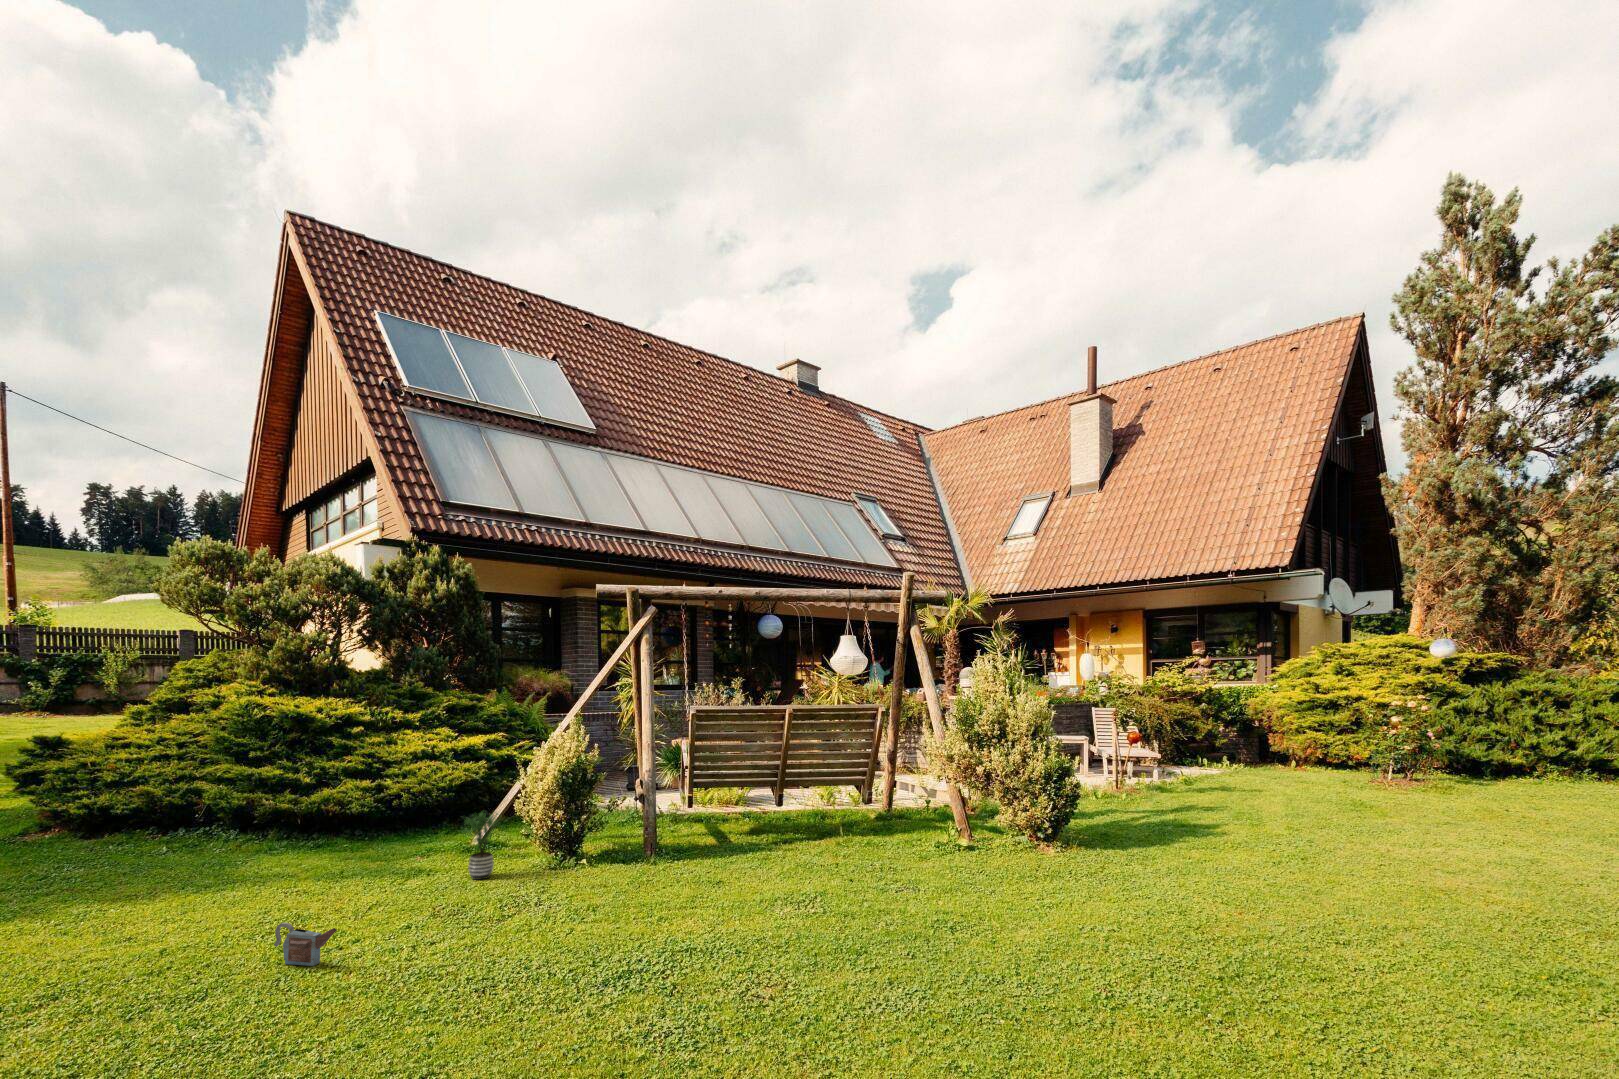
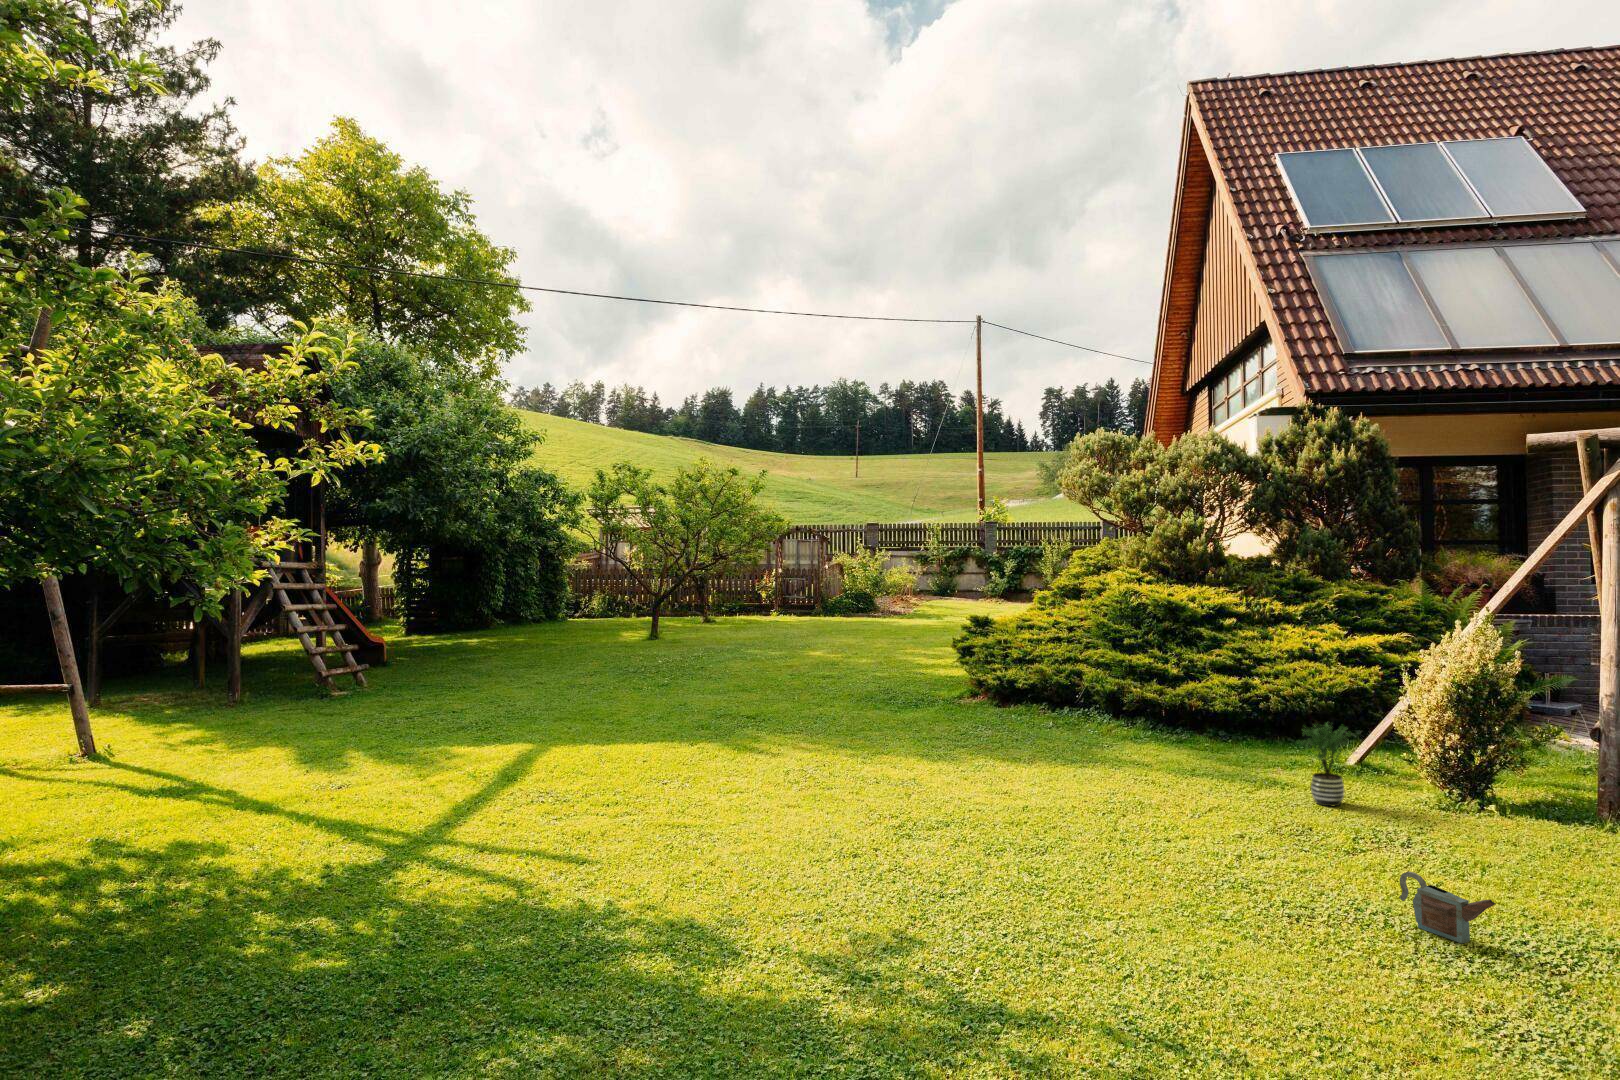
watering can: present [274,923,337,966] -> present [1399,871,1495,943]

